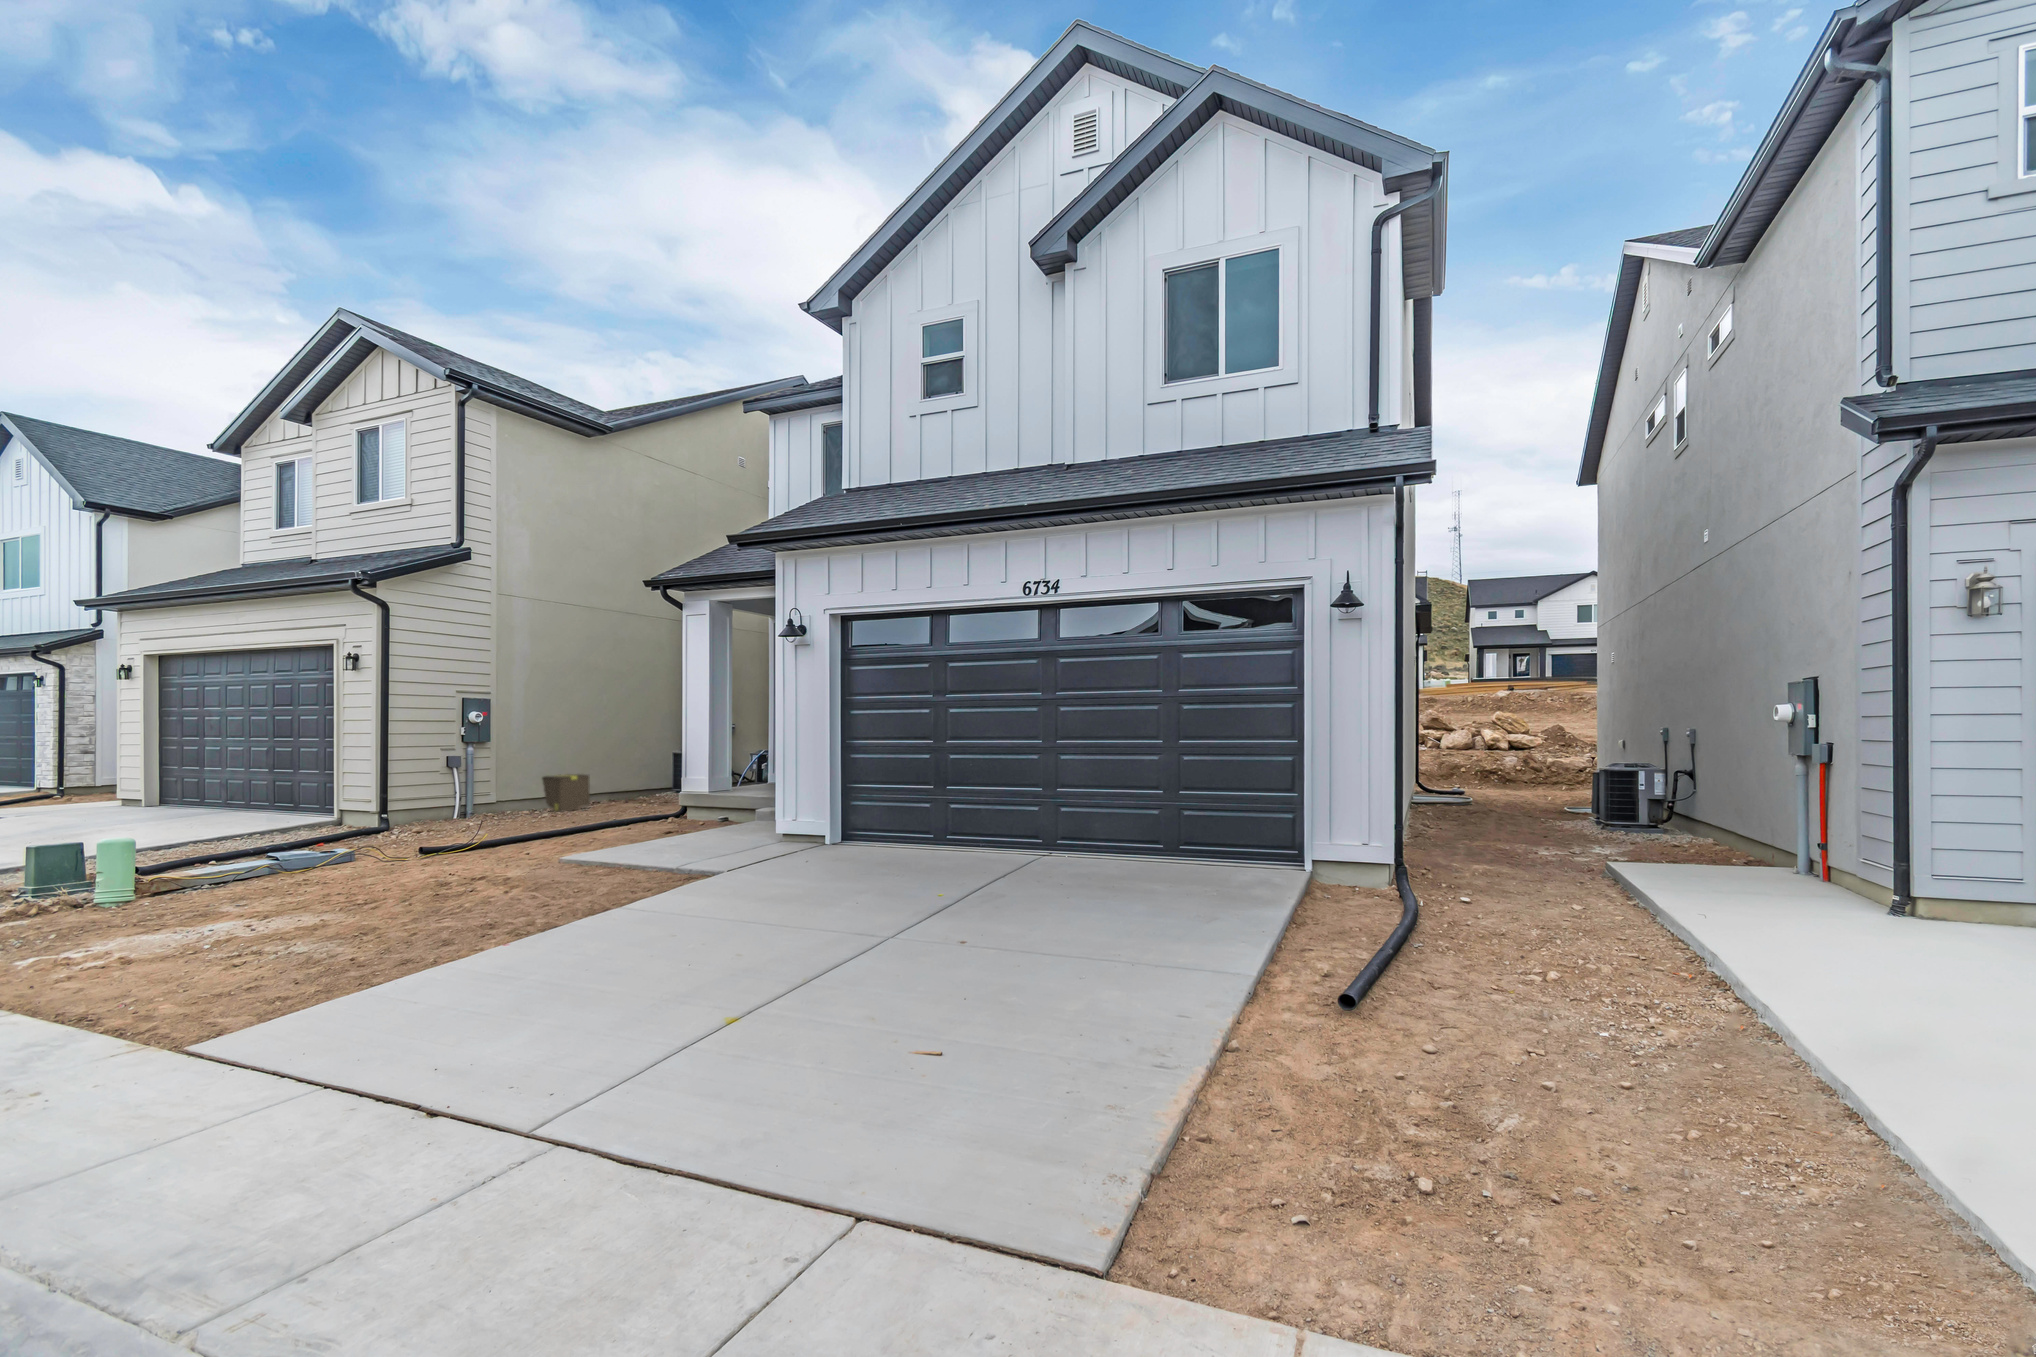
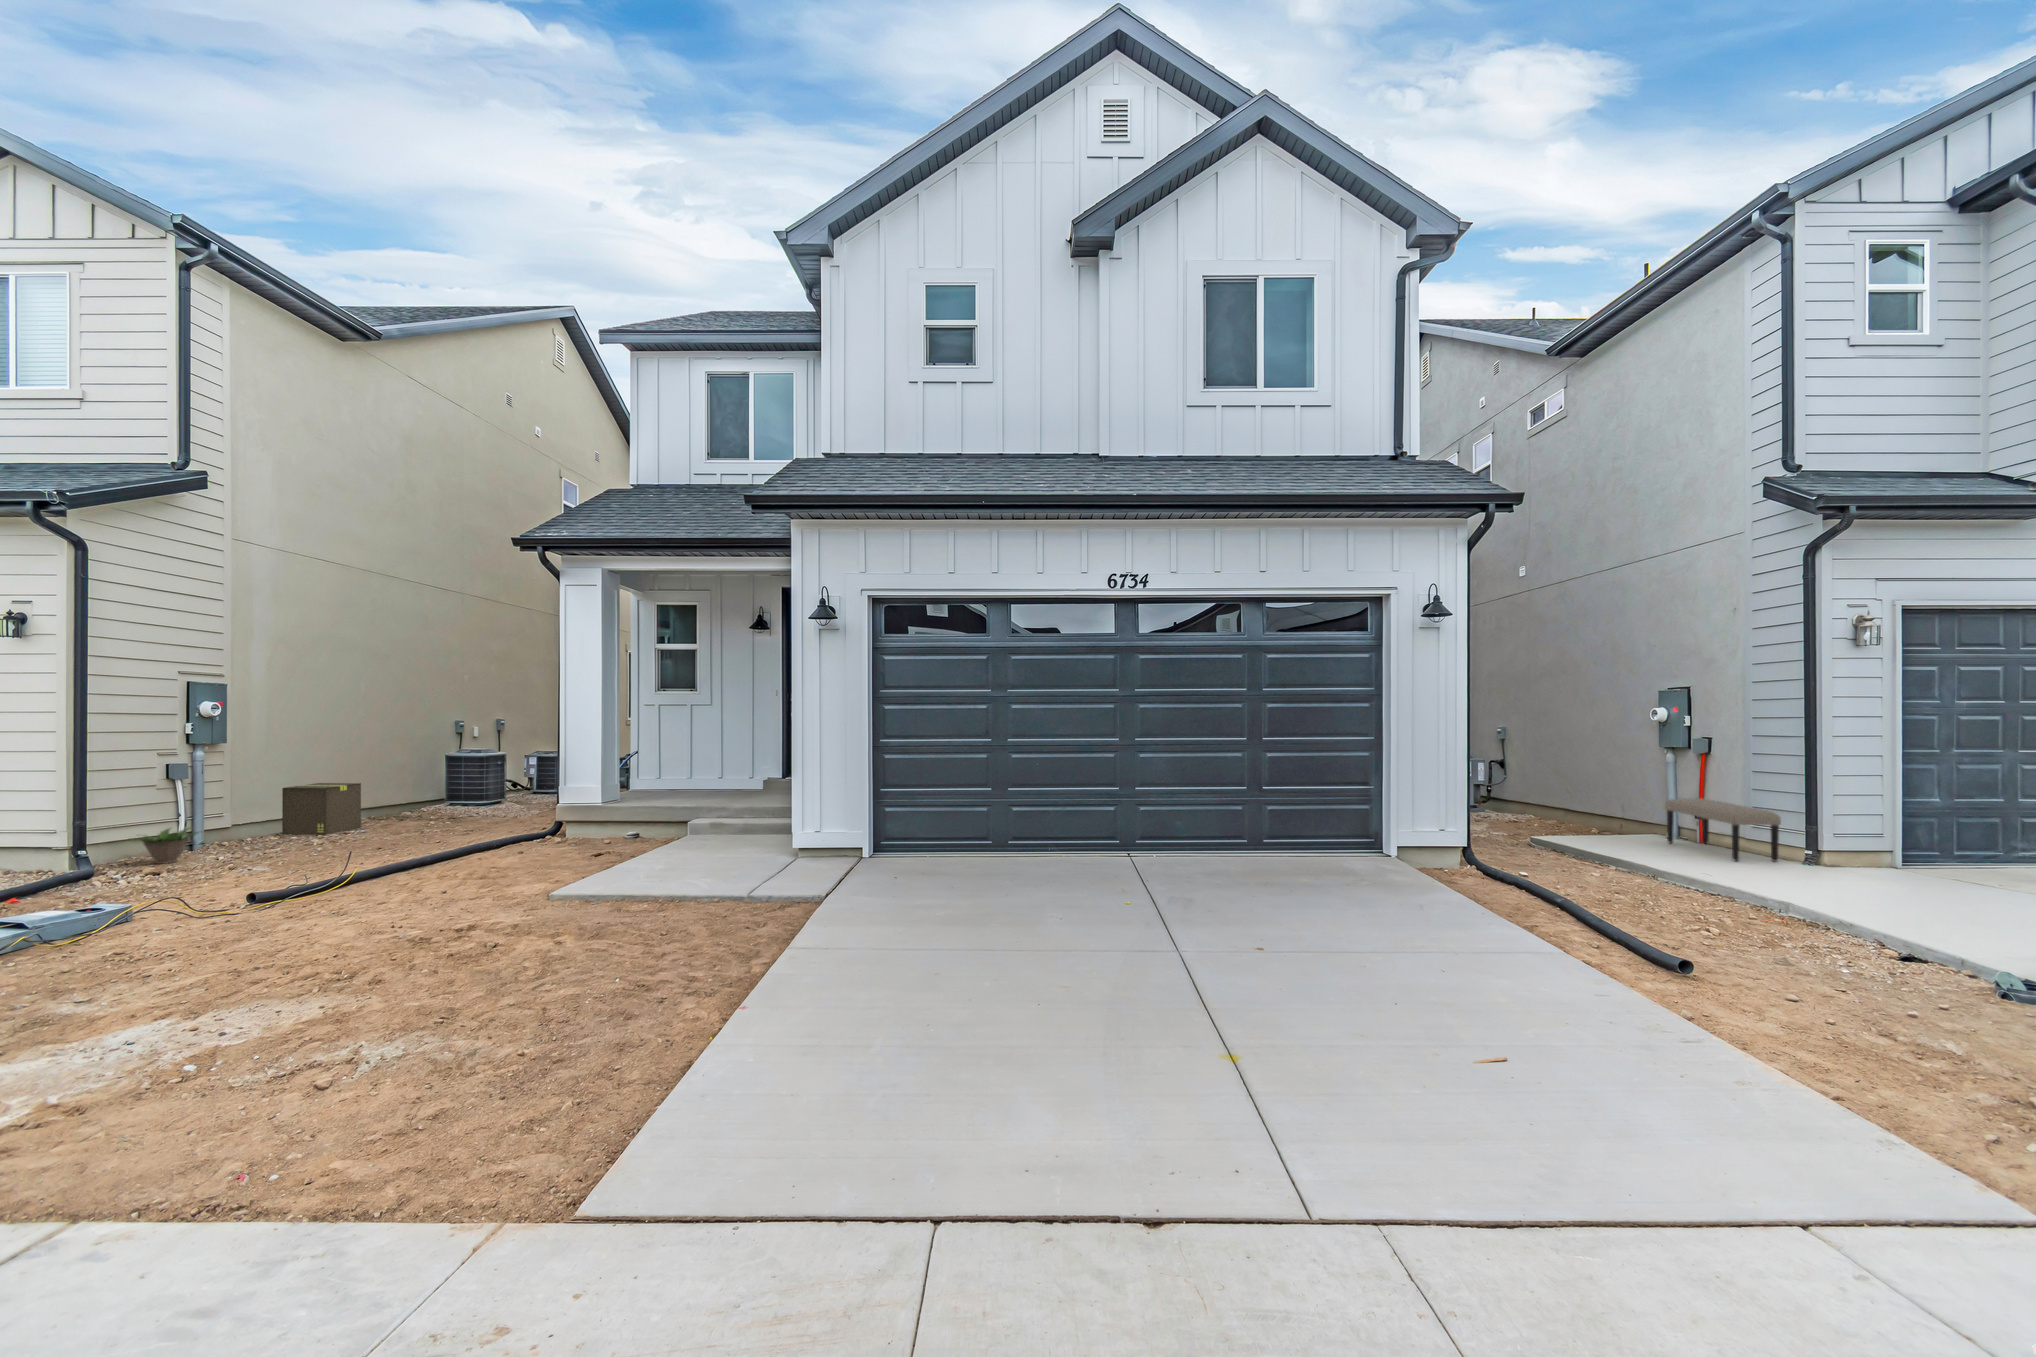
decorative plant: none [413,801,458,826] -> present [134,828,197,864]
bench: none [1760,823,1872,912] -> present [1665,798,1781,861]

